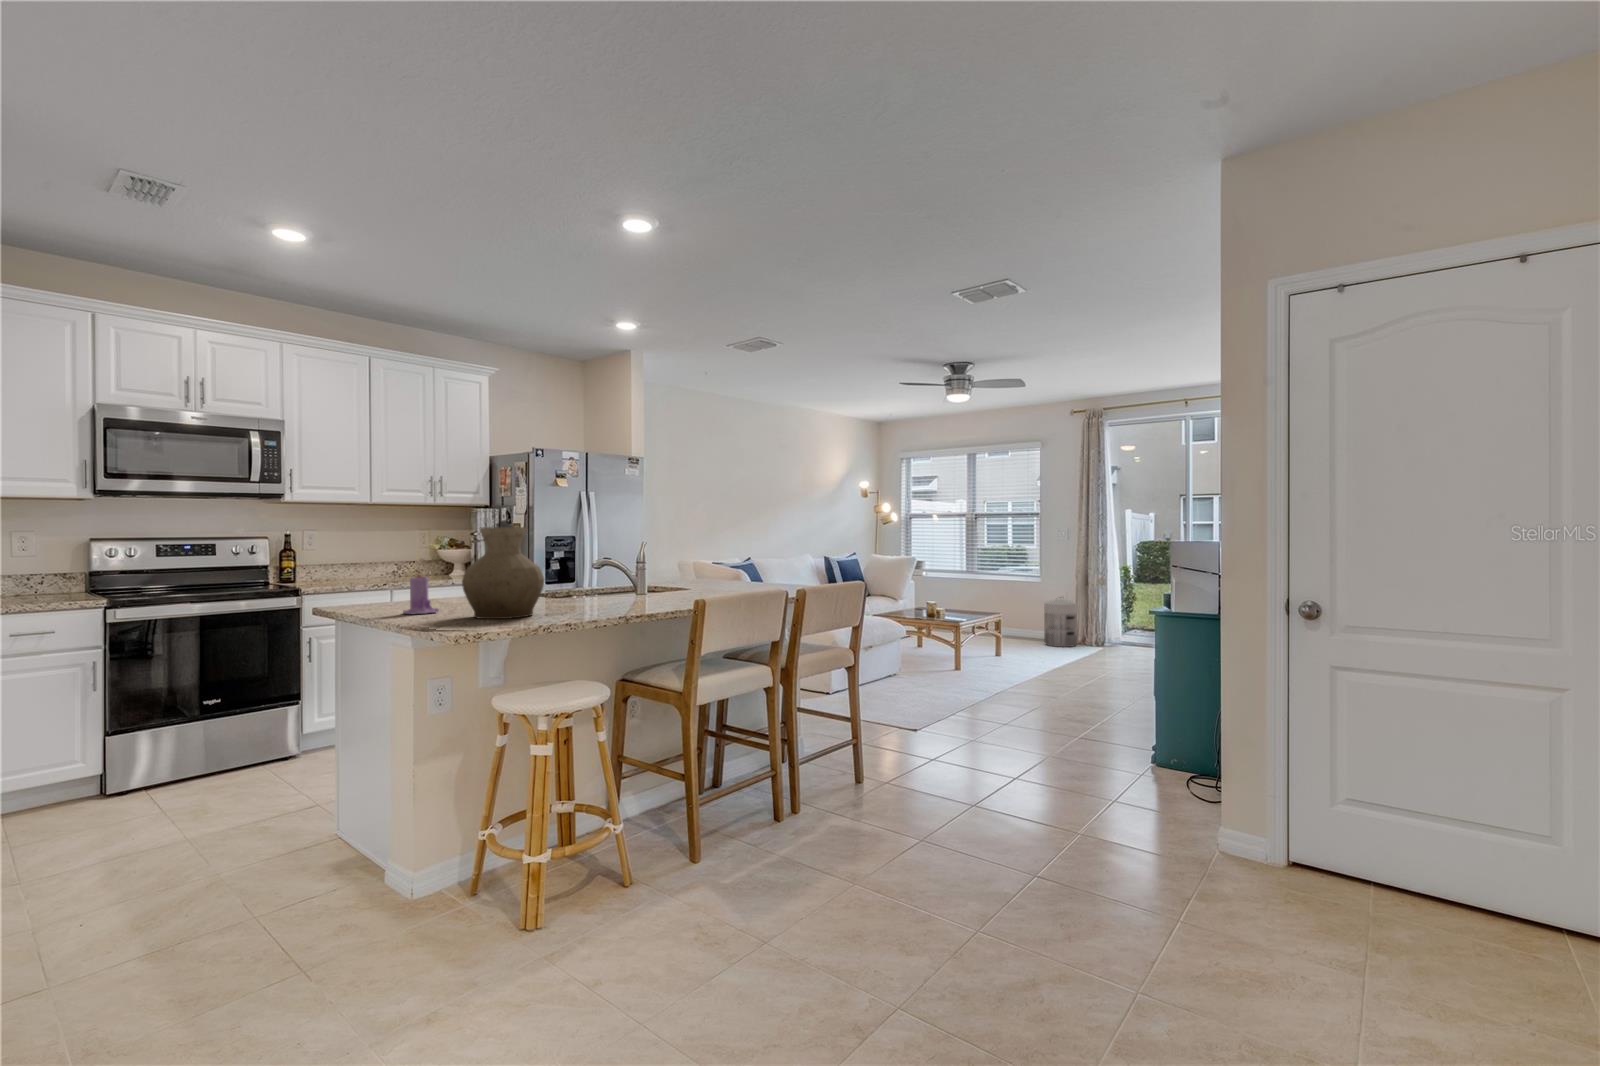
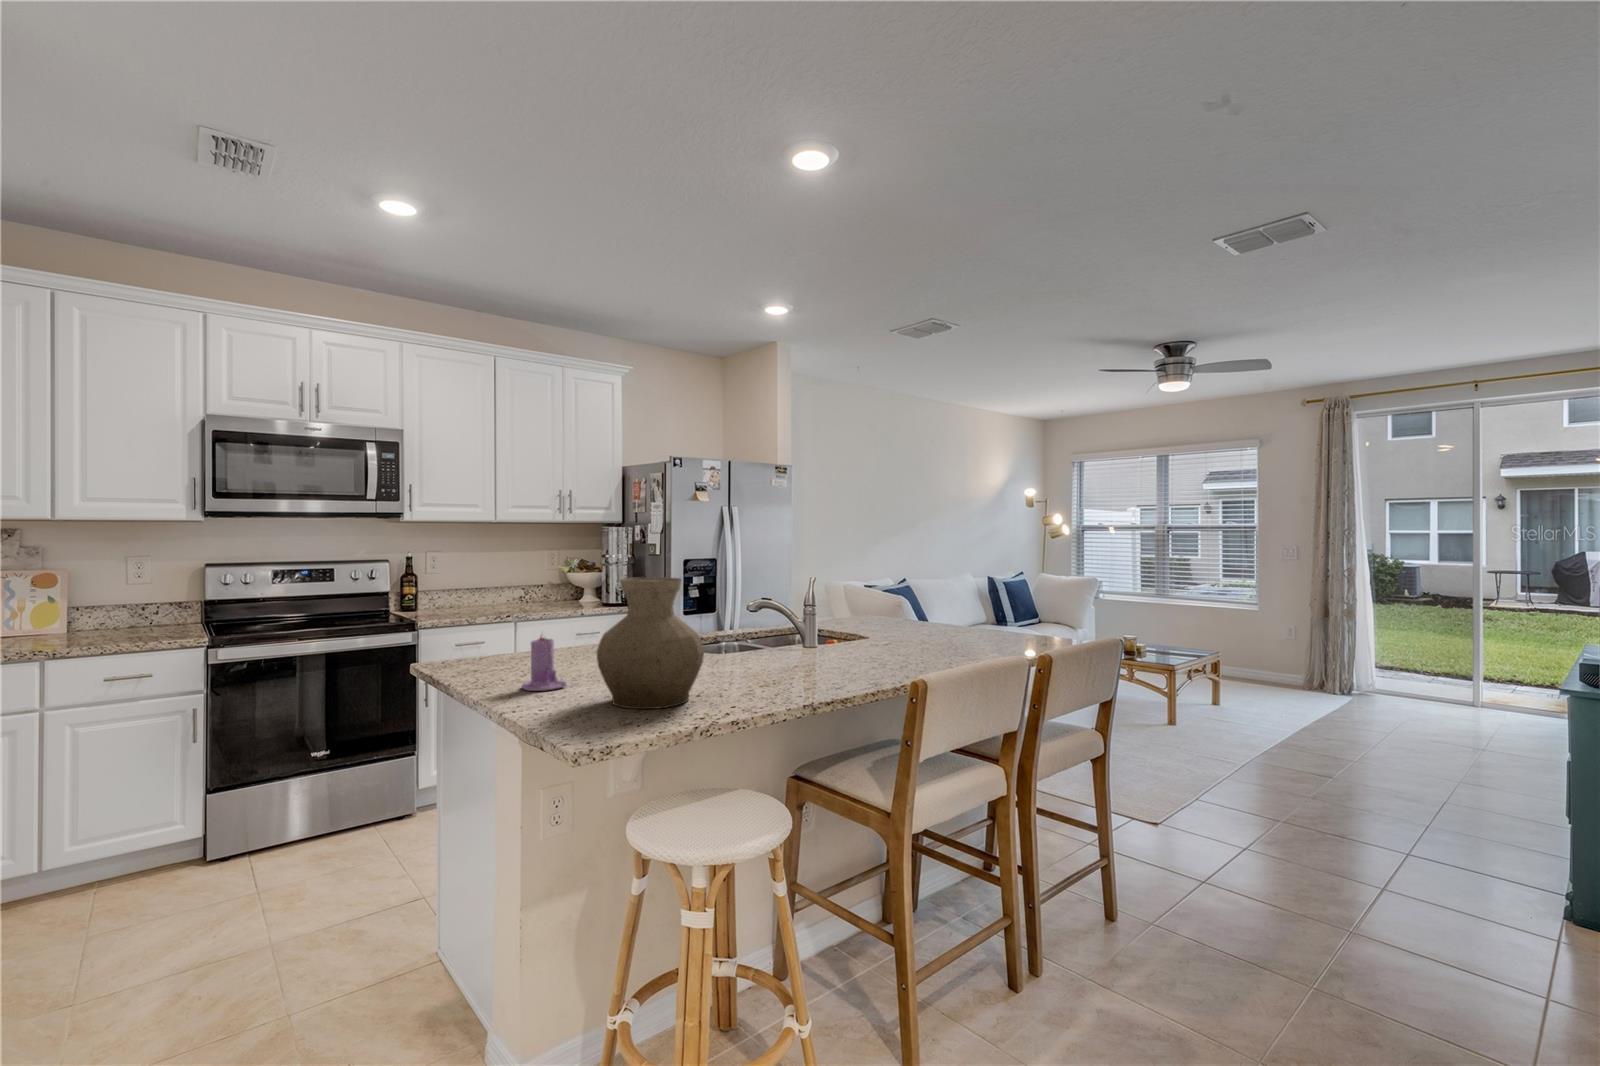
waste bin: present [1044,599,1077,647] -> none [1269,632,1315,694]

